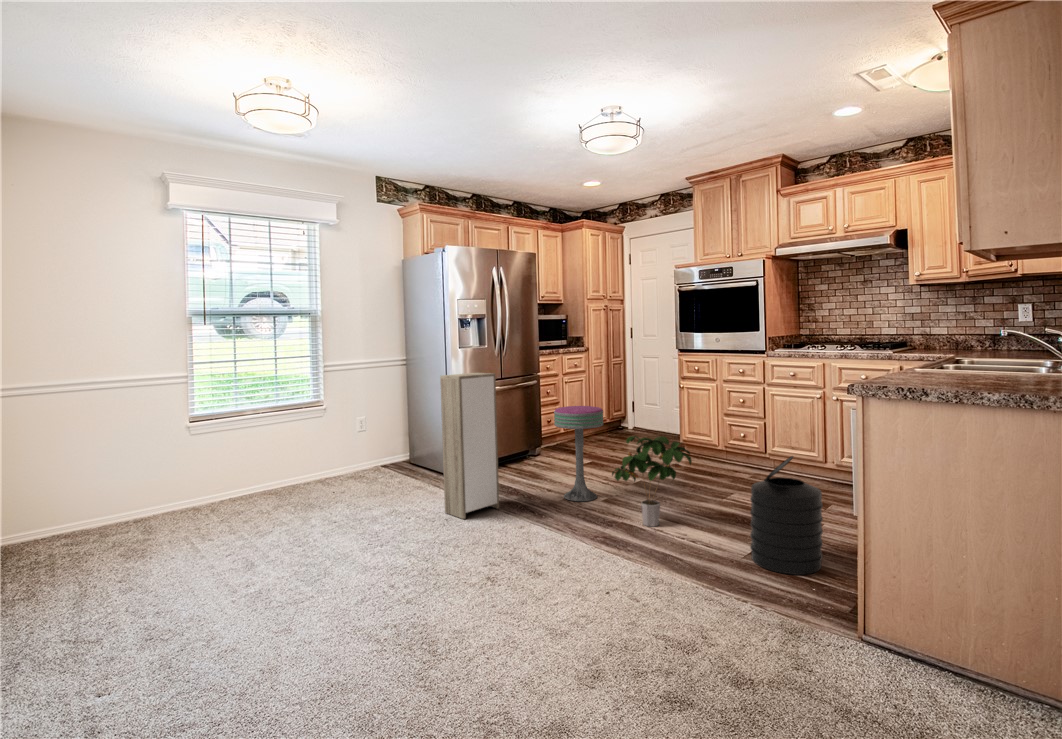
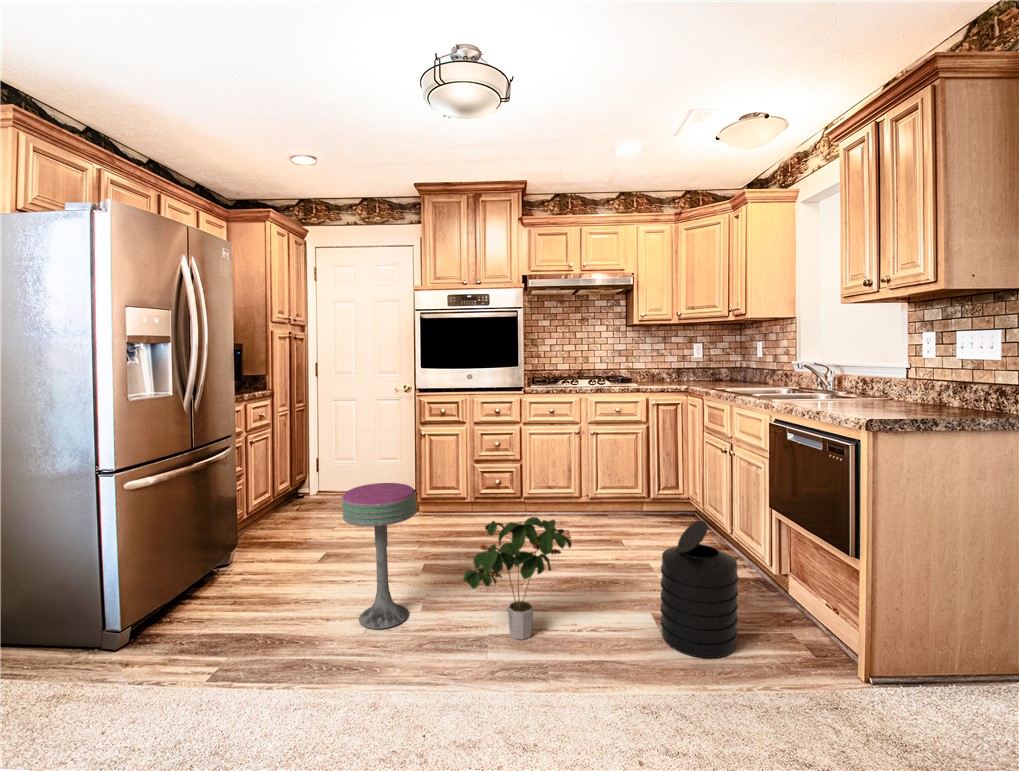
storage cabinet: present [440,373,499,519] -> none [165,459,282,745]

